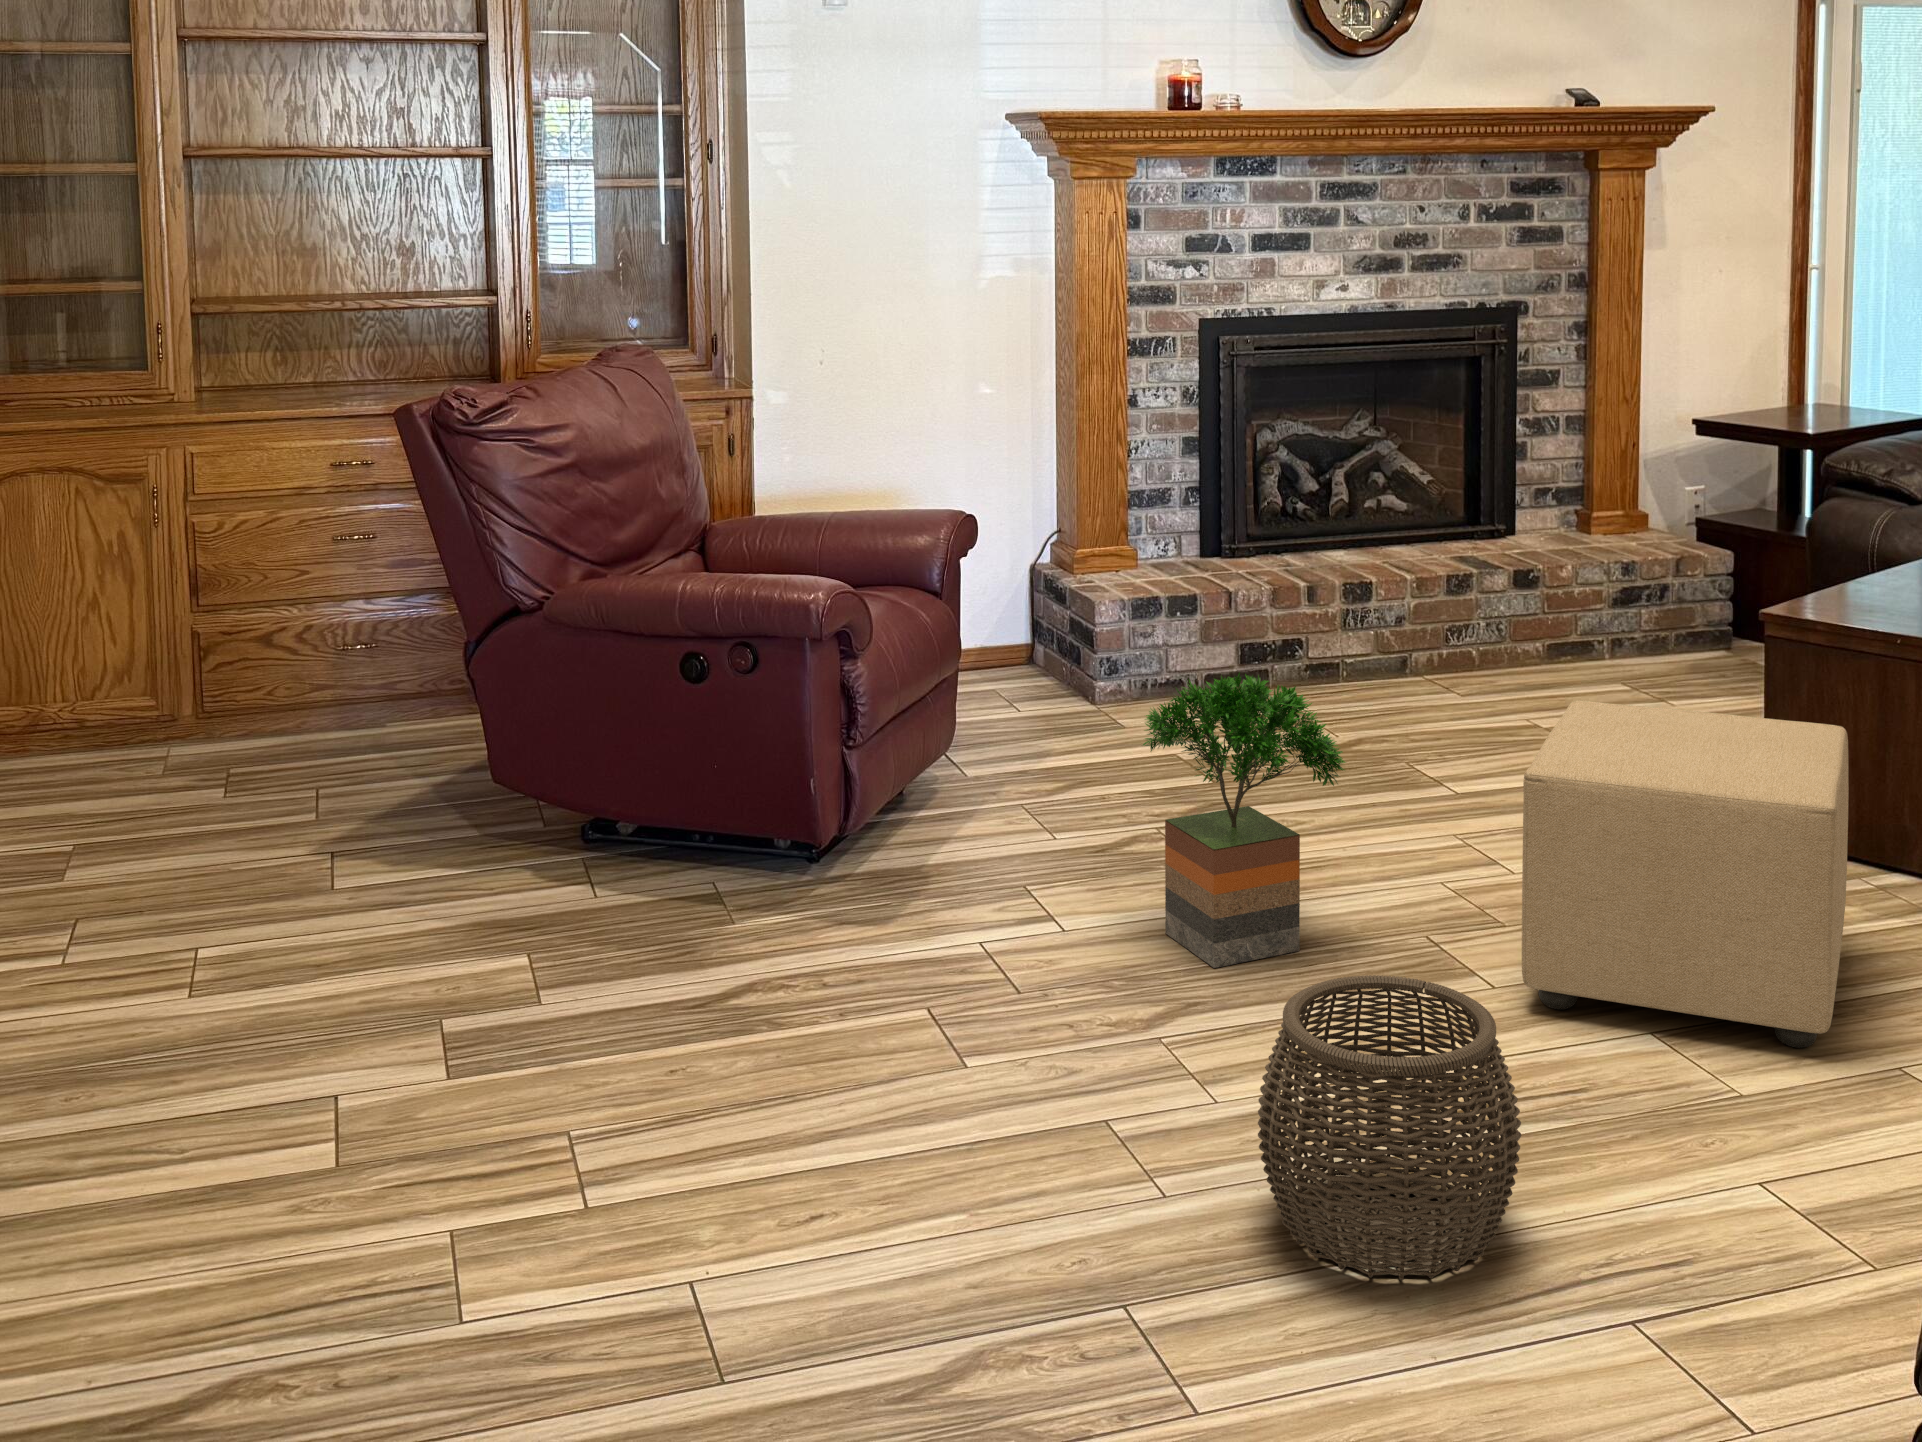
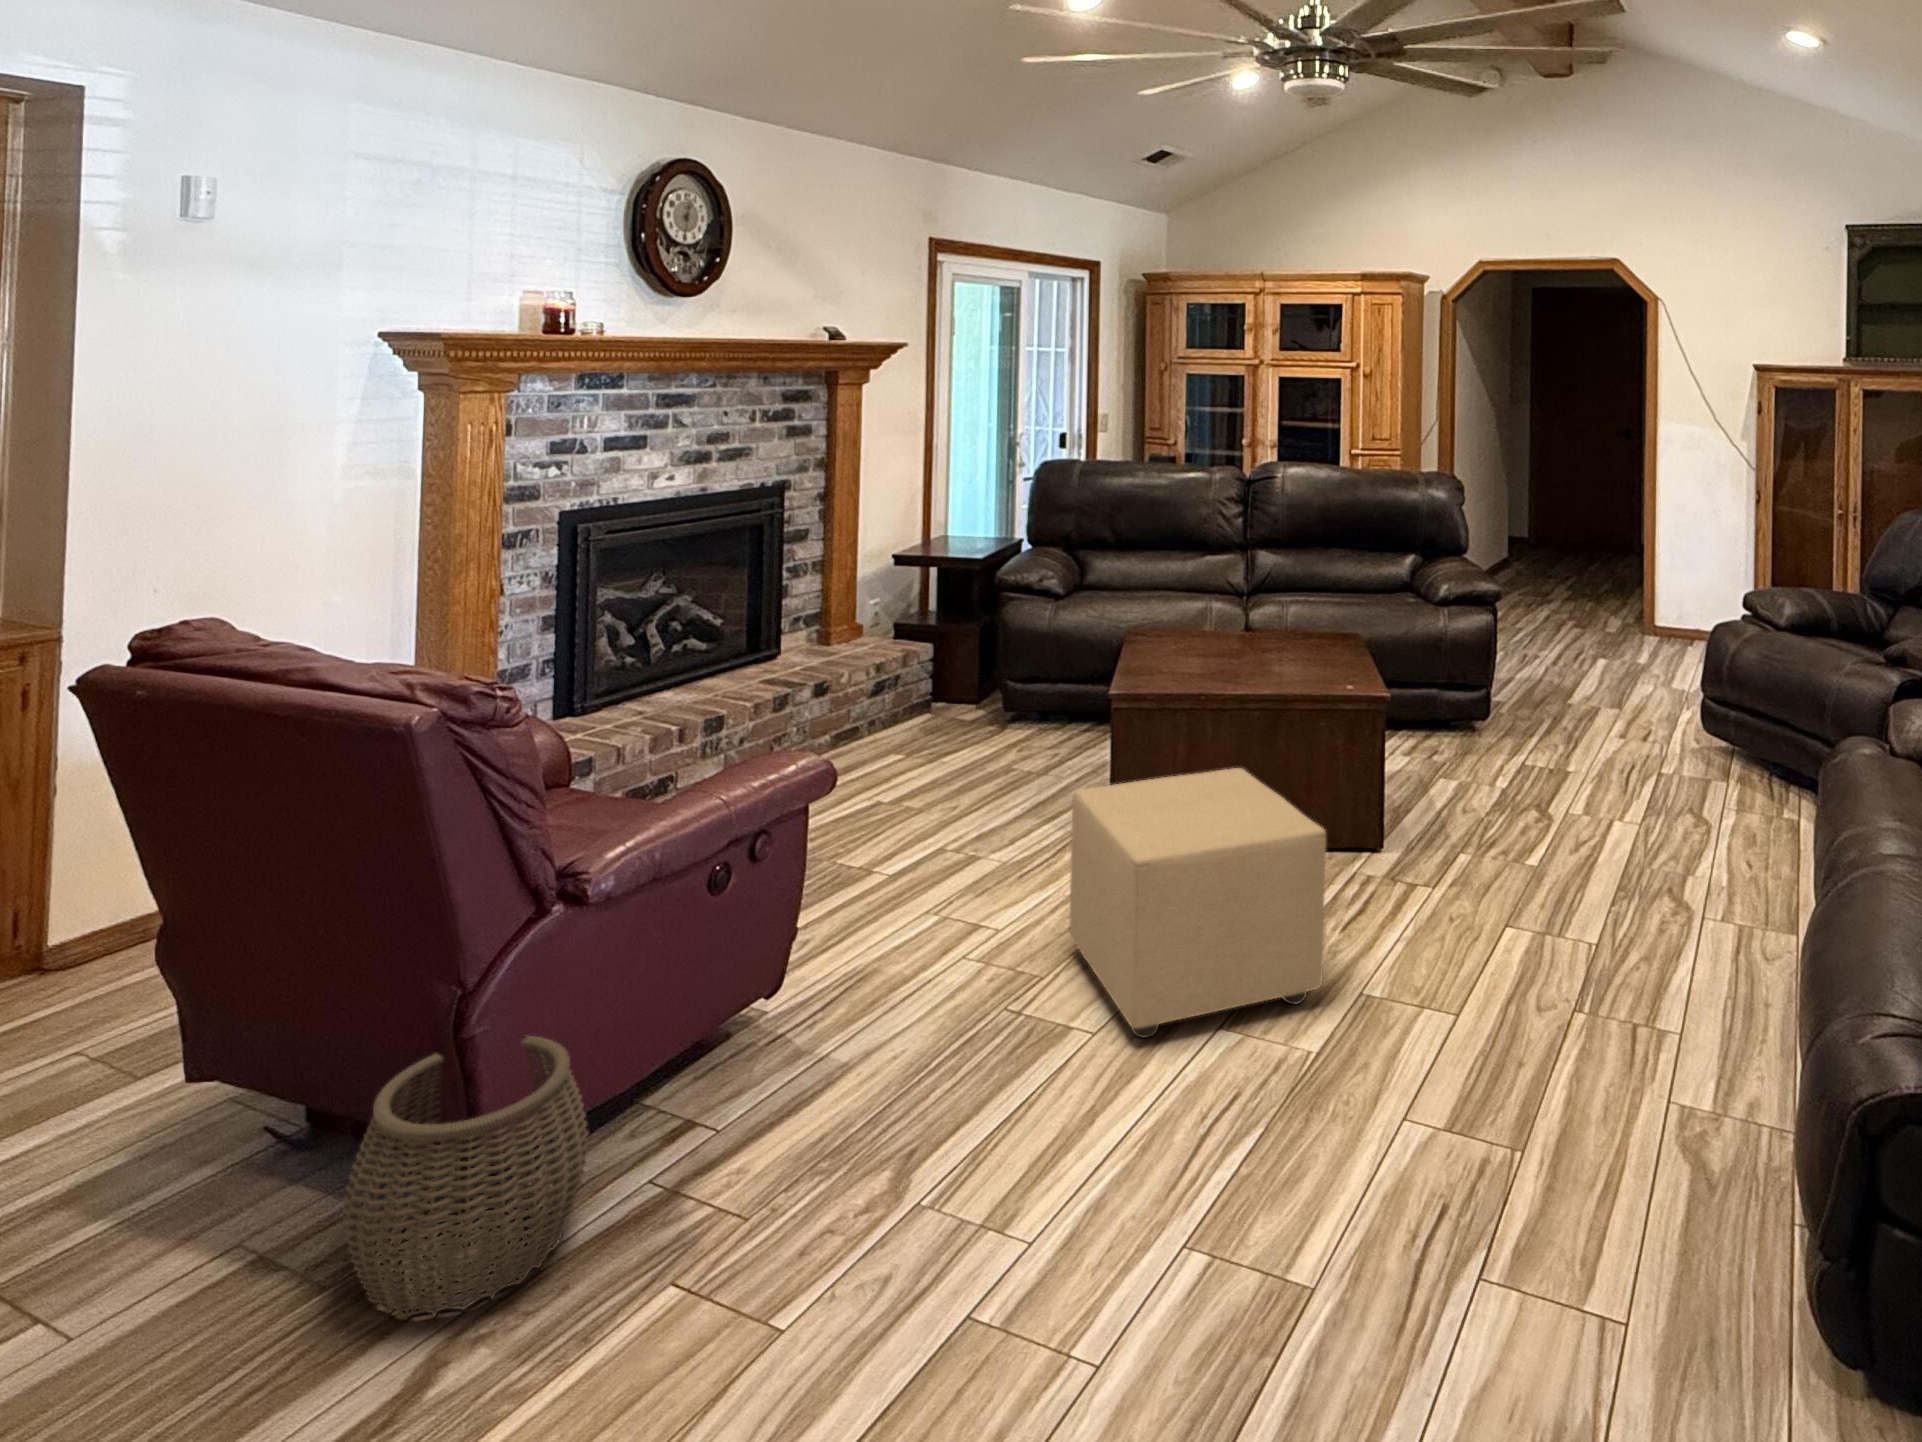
potted tree: present [1143,672,1346,968] -> none [784,832,977,1114]
woven basket: present [1258,975,1521,1280] -> present [343,1036,589,1317]

